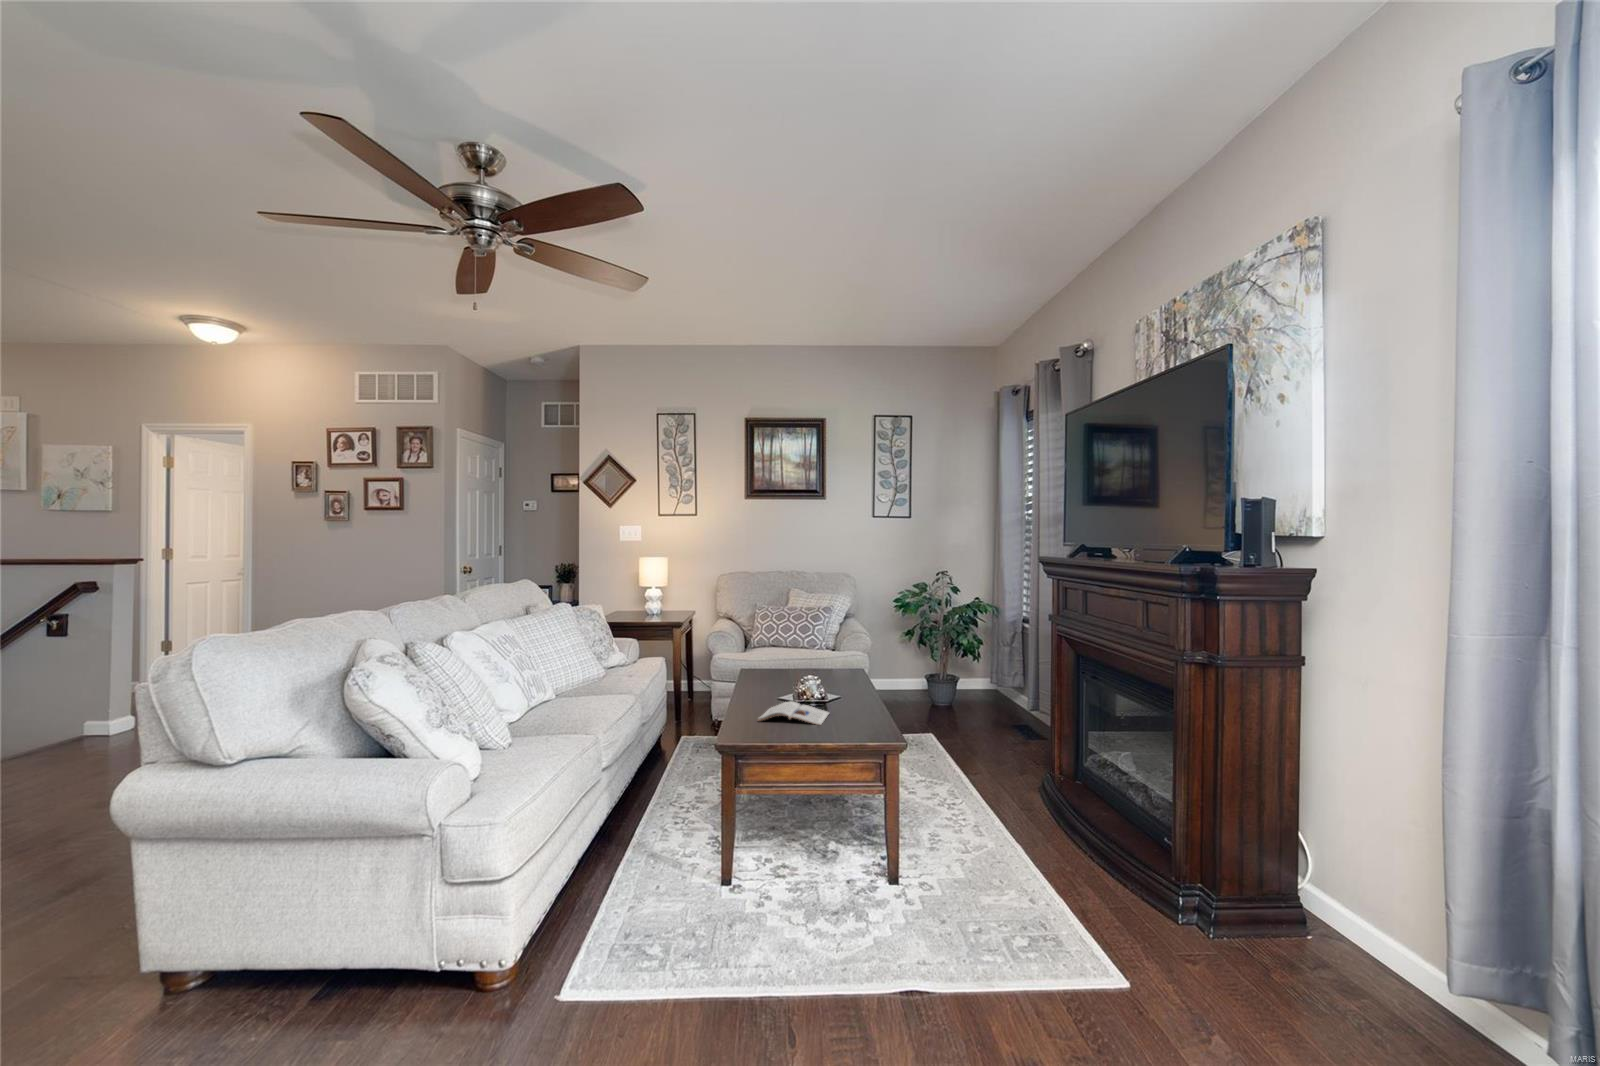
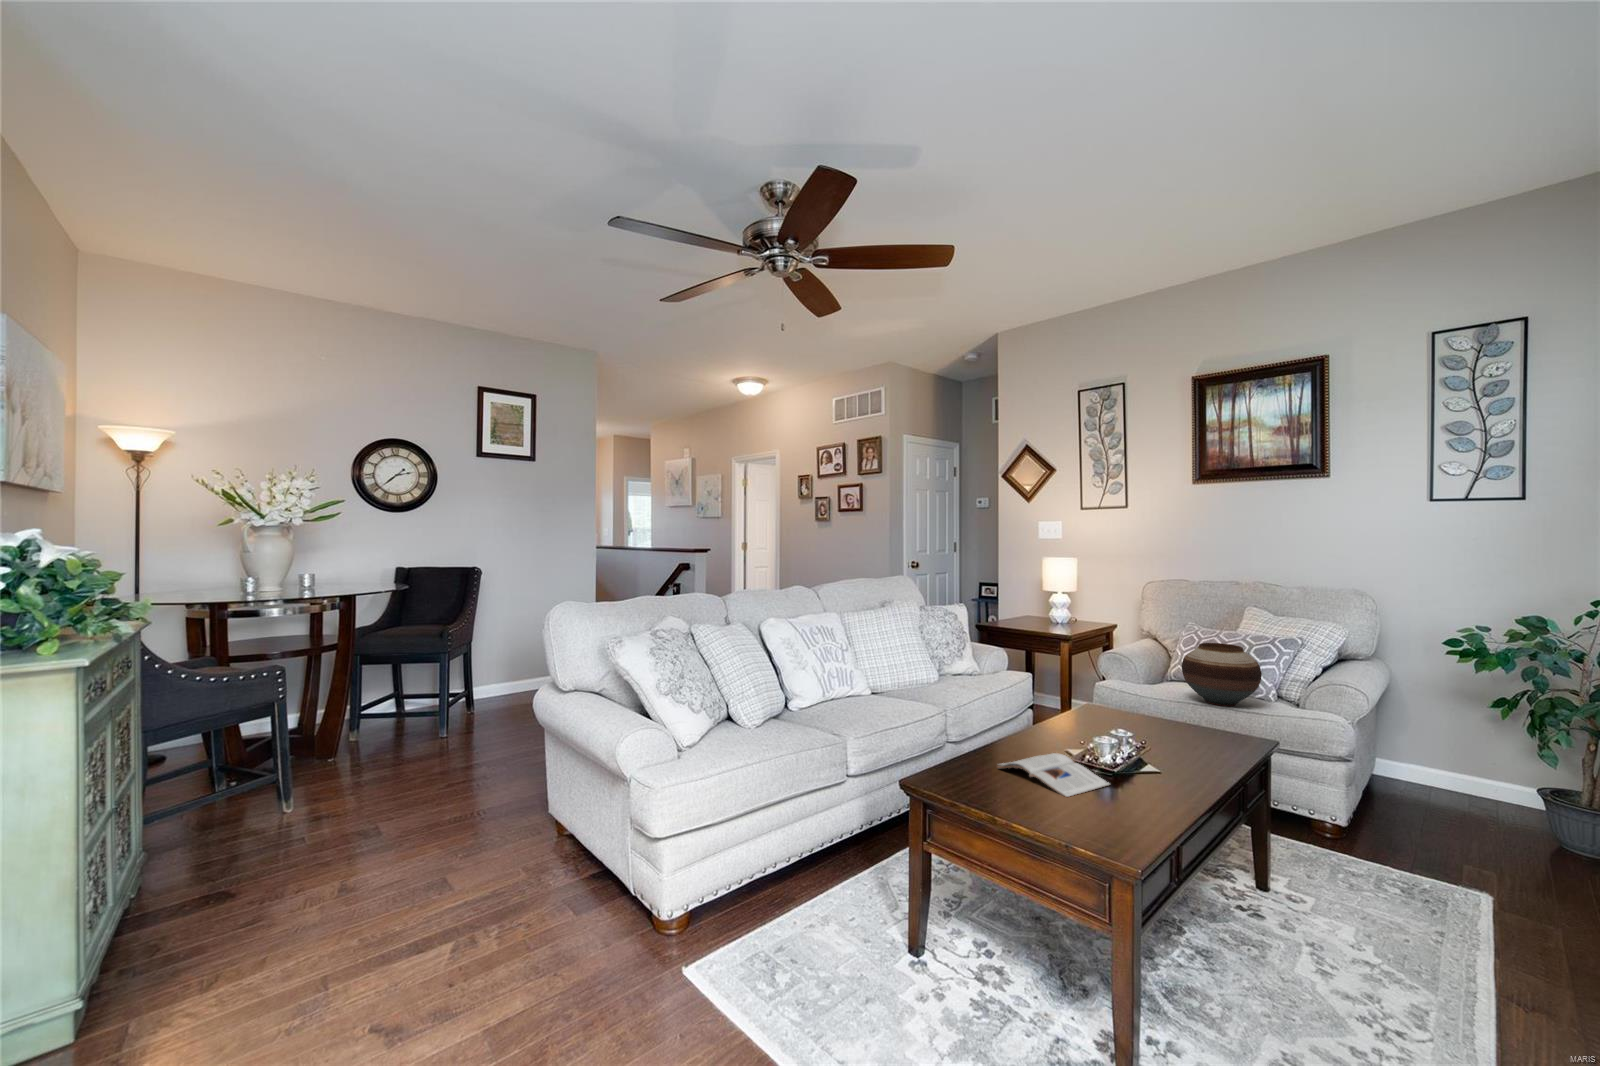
vase: none [779,616,826,660] -> present [1182,643,1262,706]

